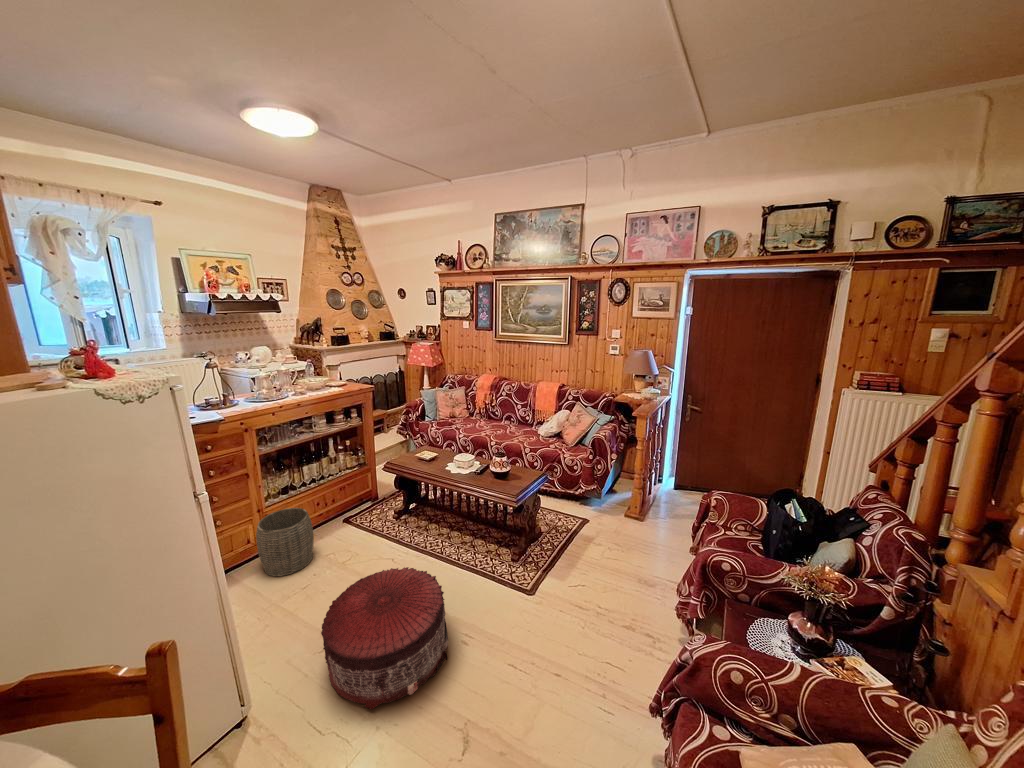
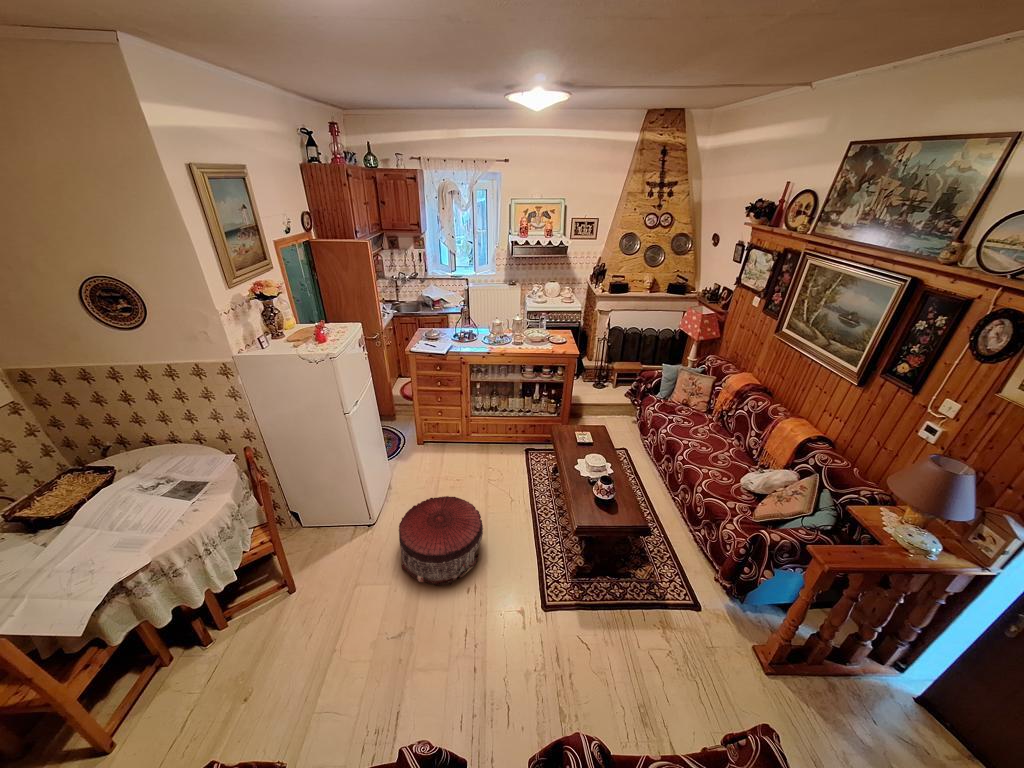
woven basket: present [256,508,314,577] -> none [453,420,487,466]

